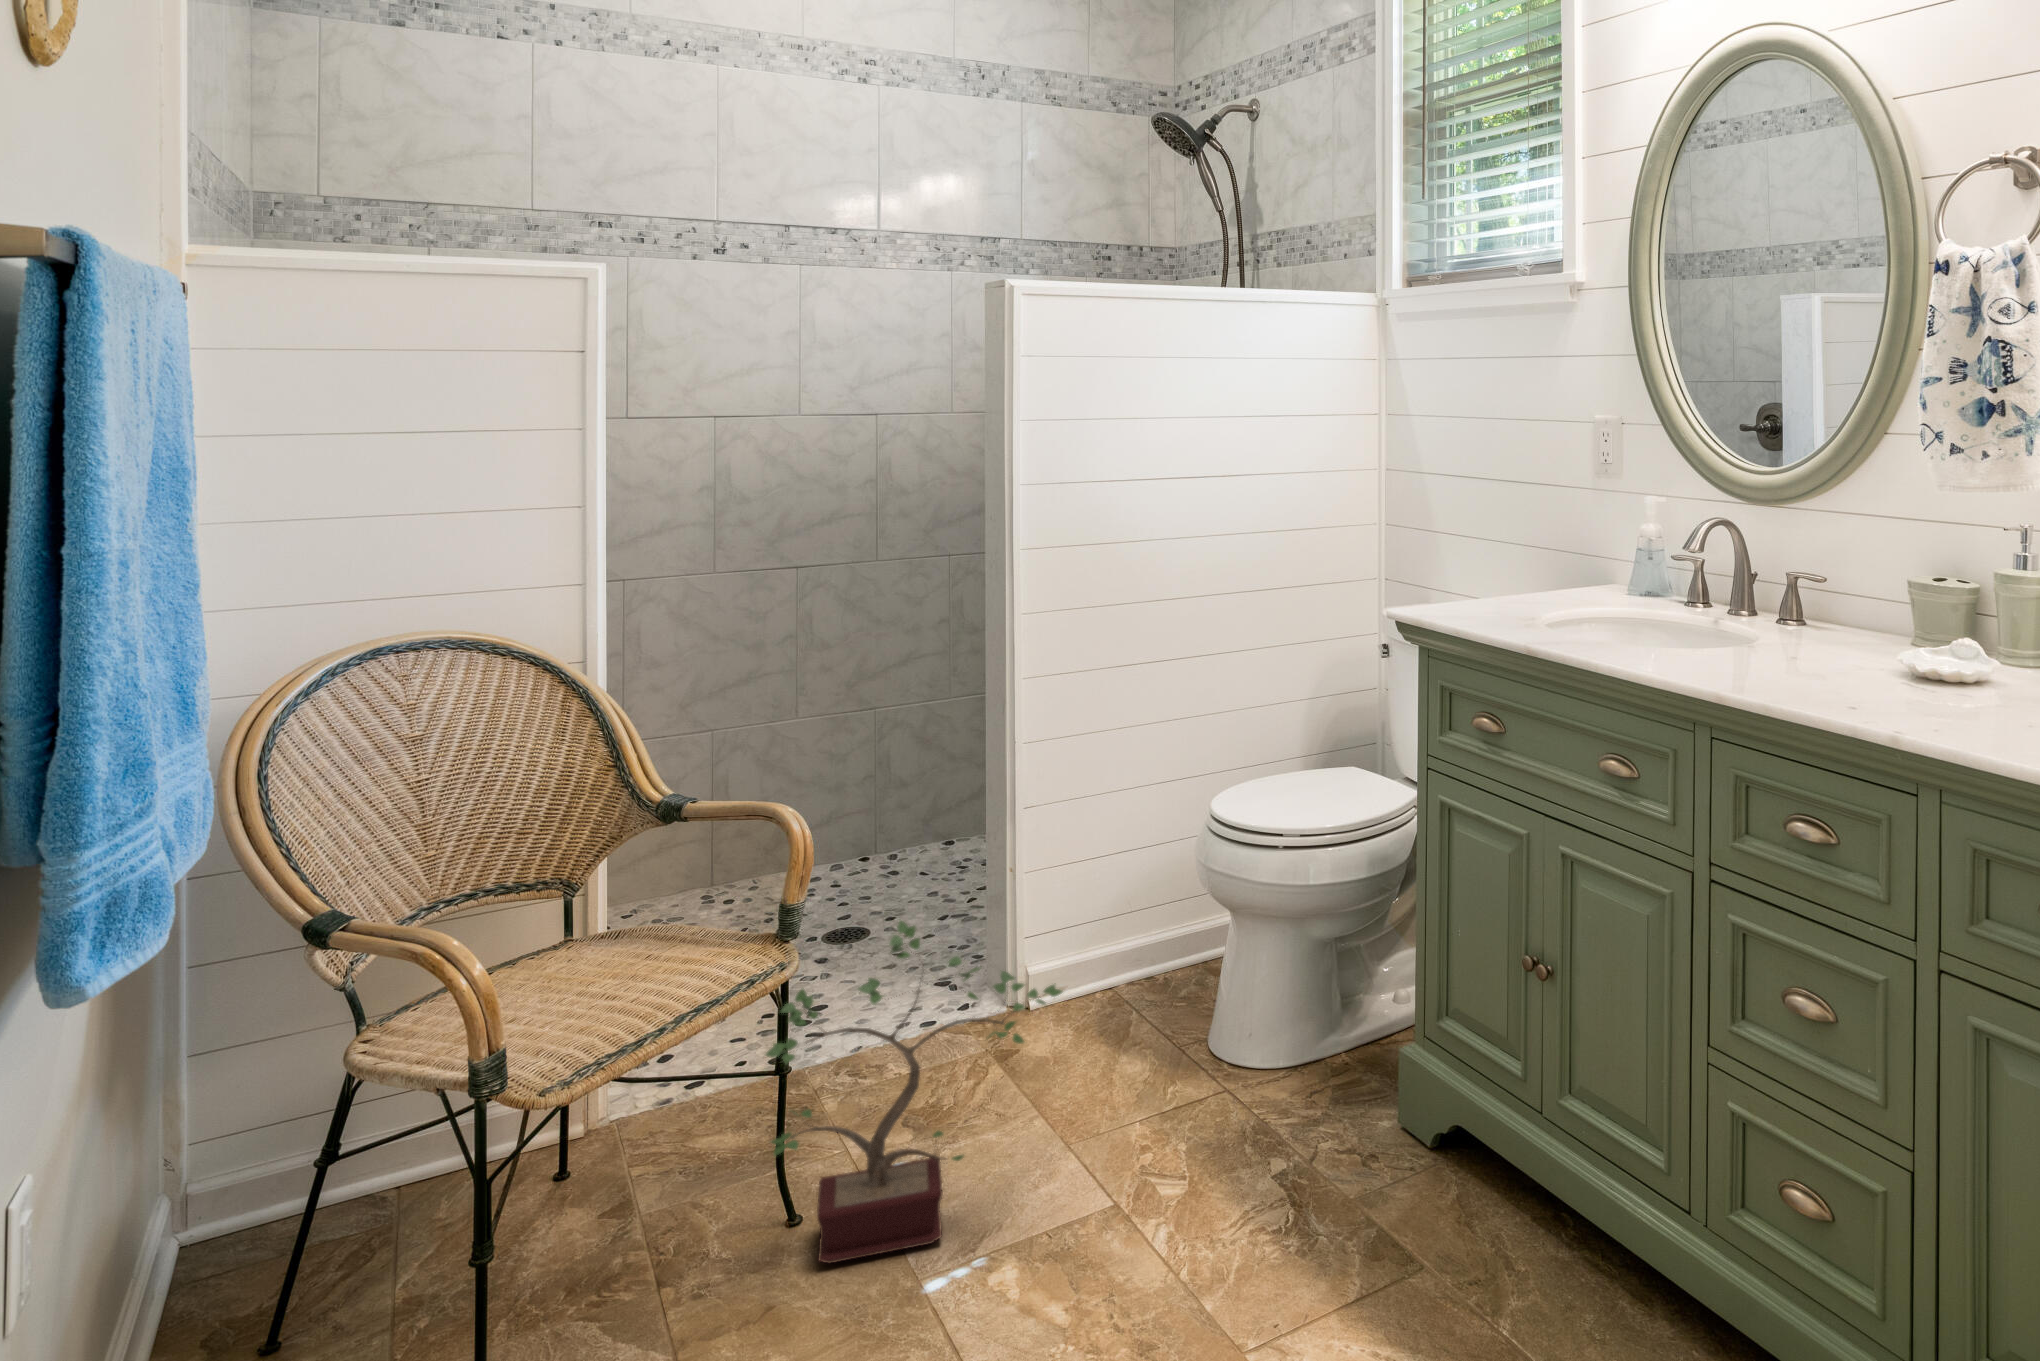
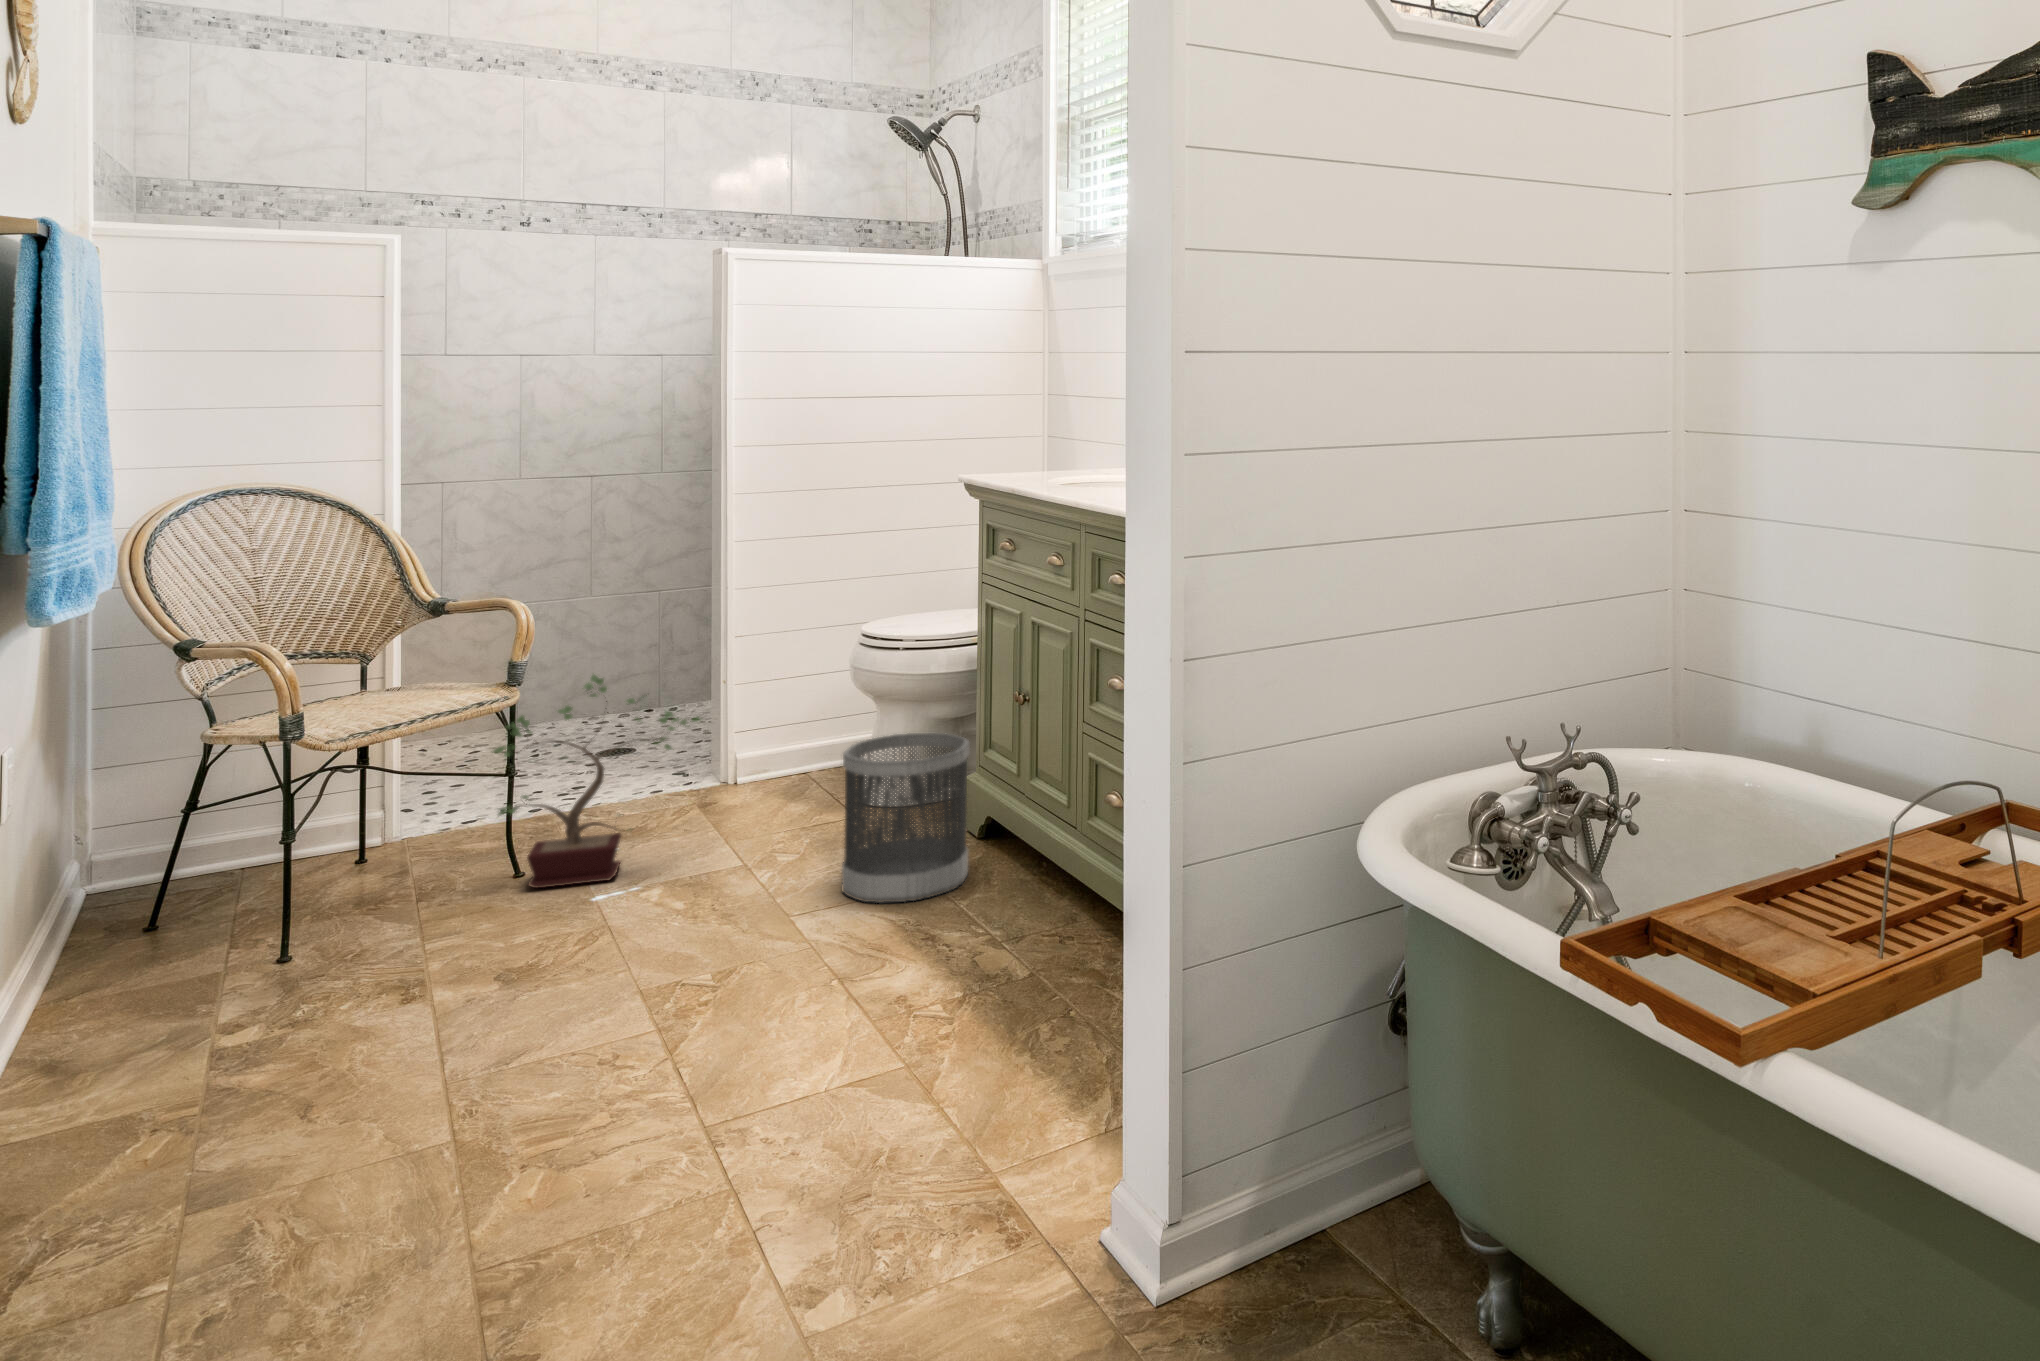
wastebasket: none [1293,1006,1473,1314] -> present [842,733,970,903]

